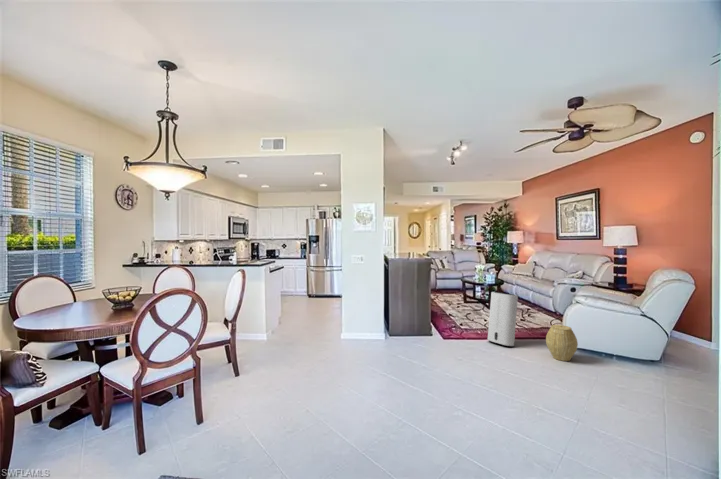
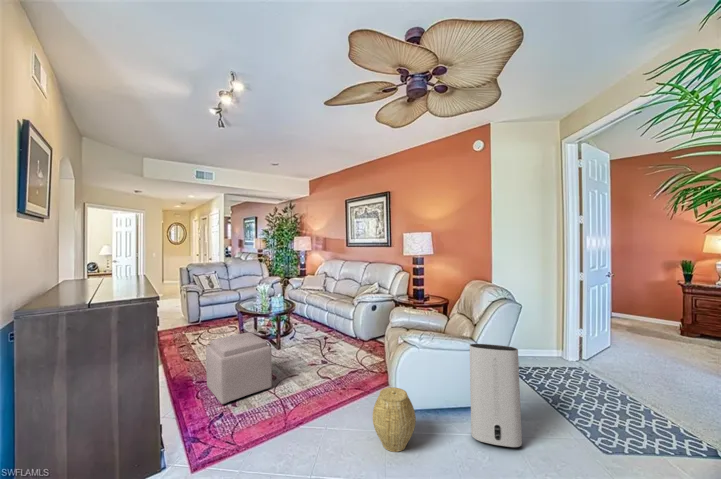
ottoman: none [446,291,485,325] -> present [206,332,272,404]
air purifier: present [488,292,518,346] -> present [469,344,522,447]

